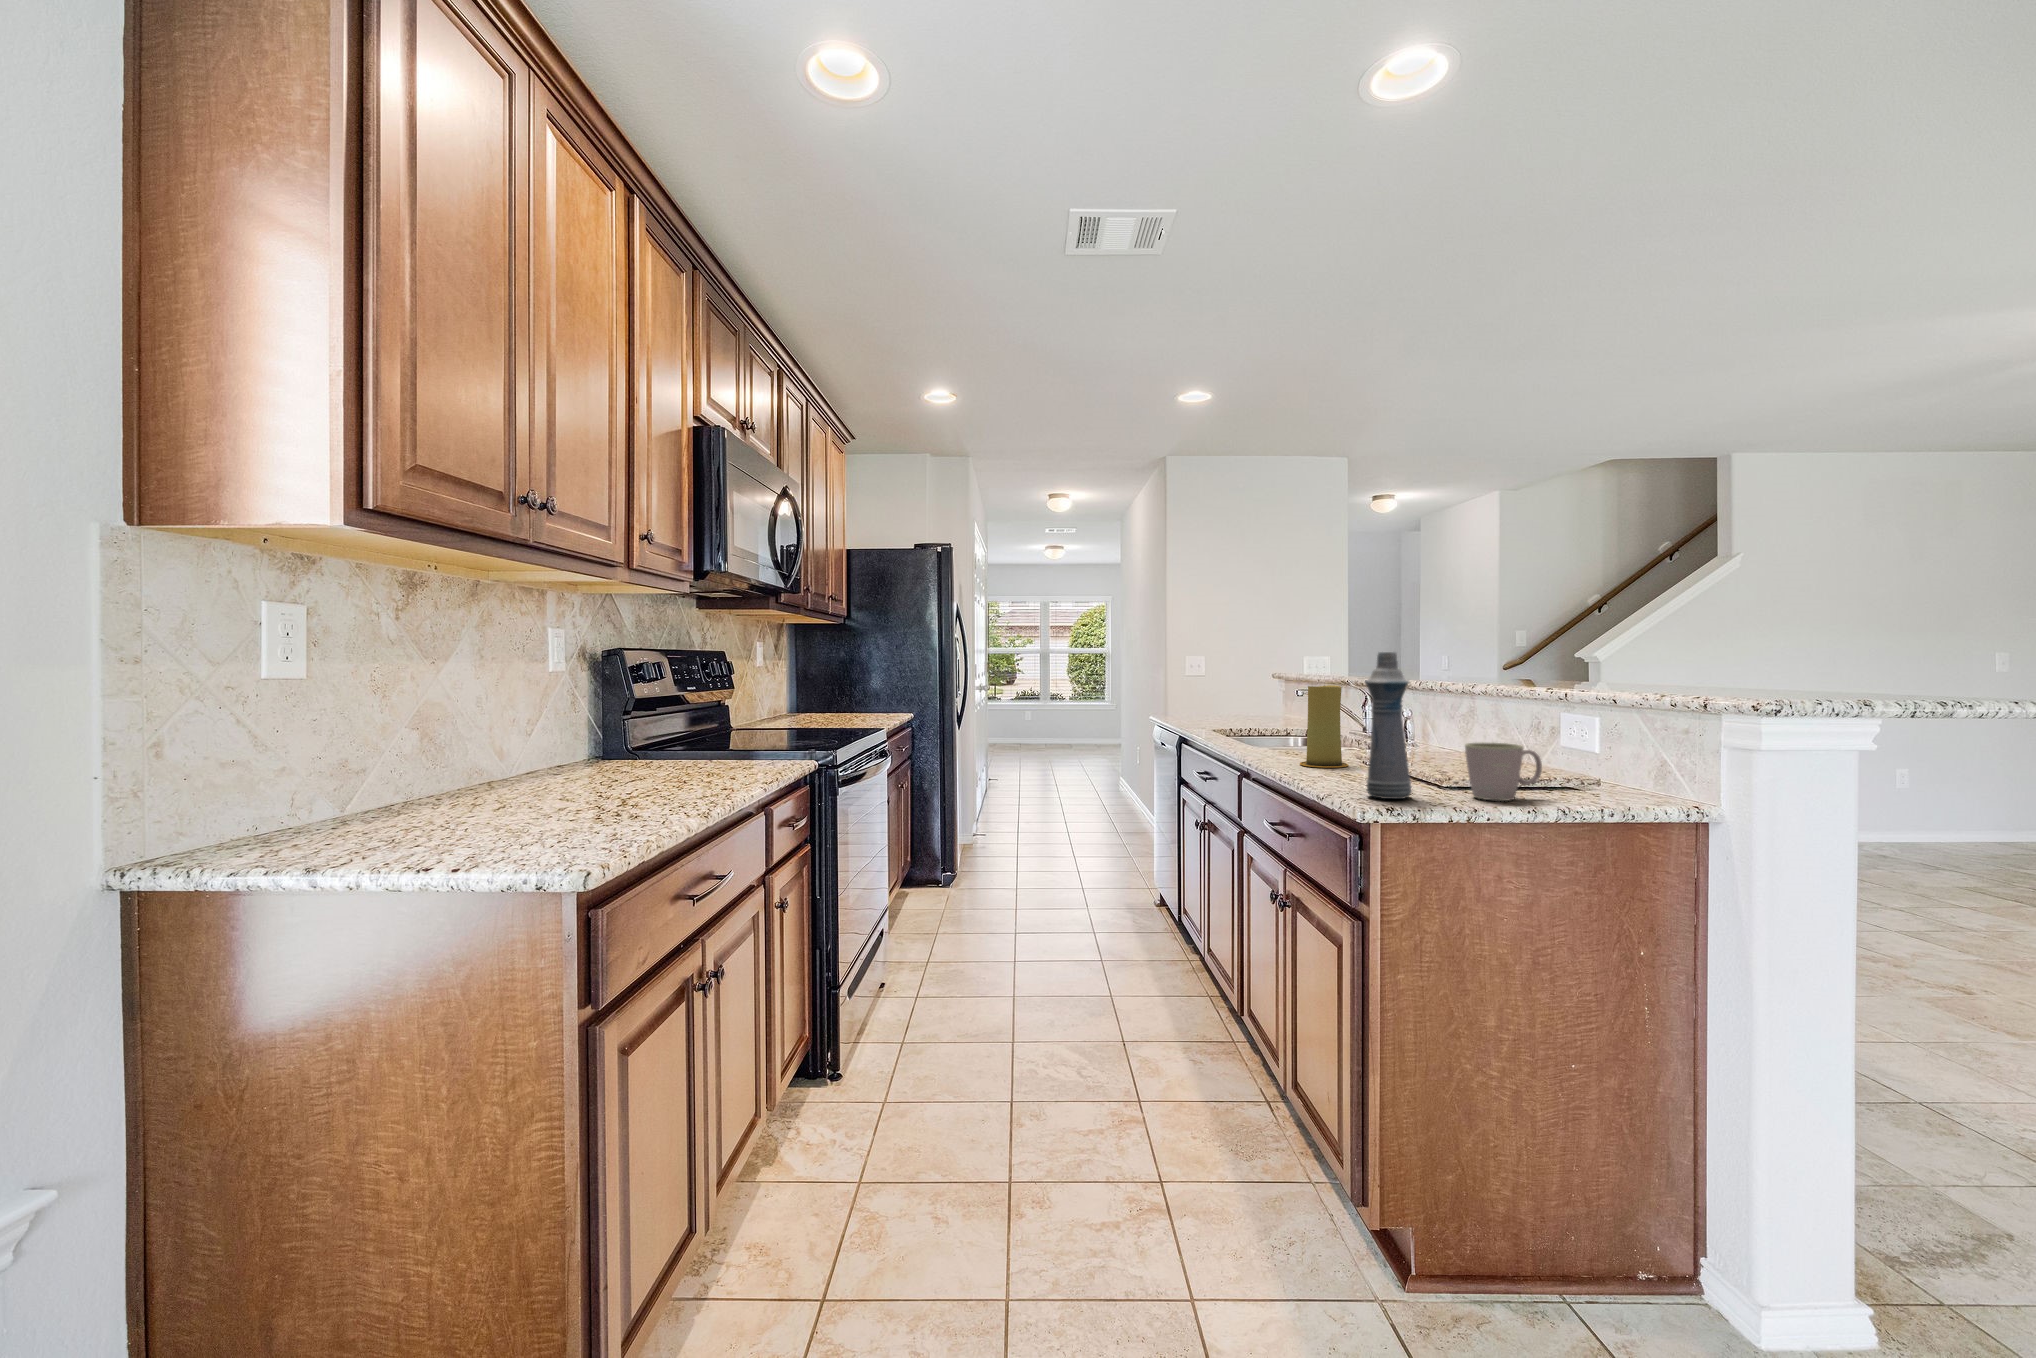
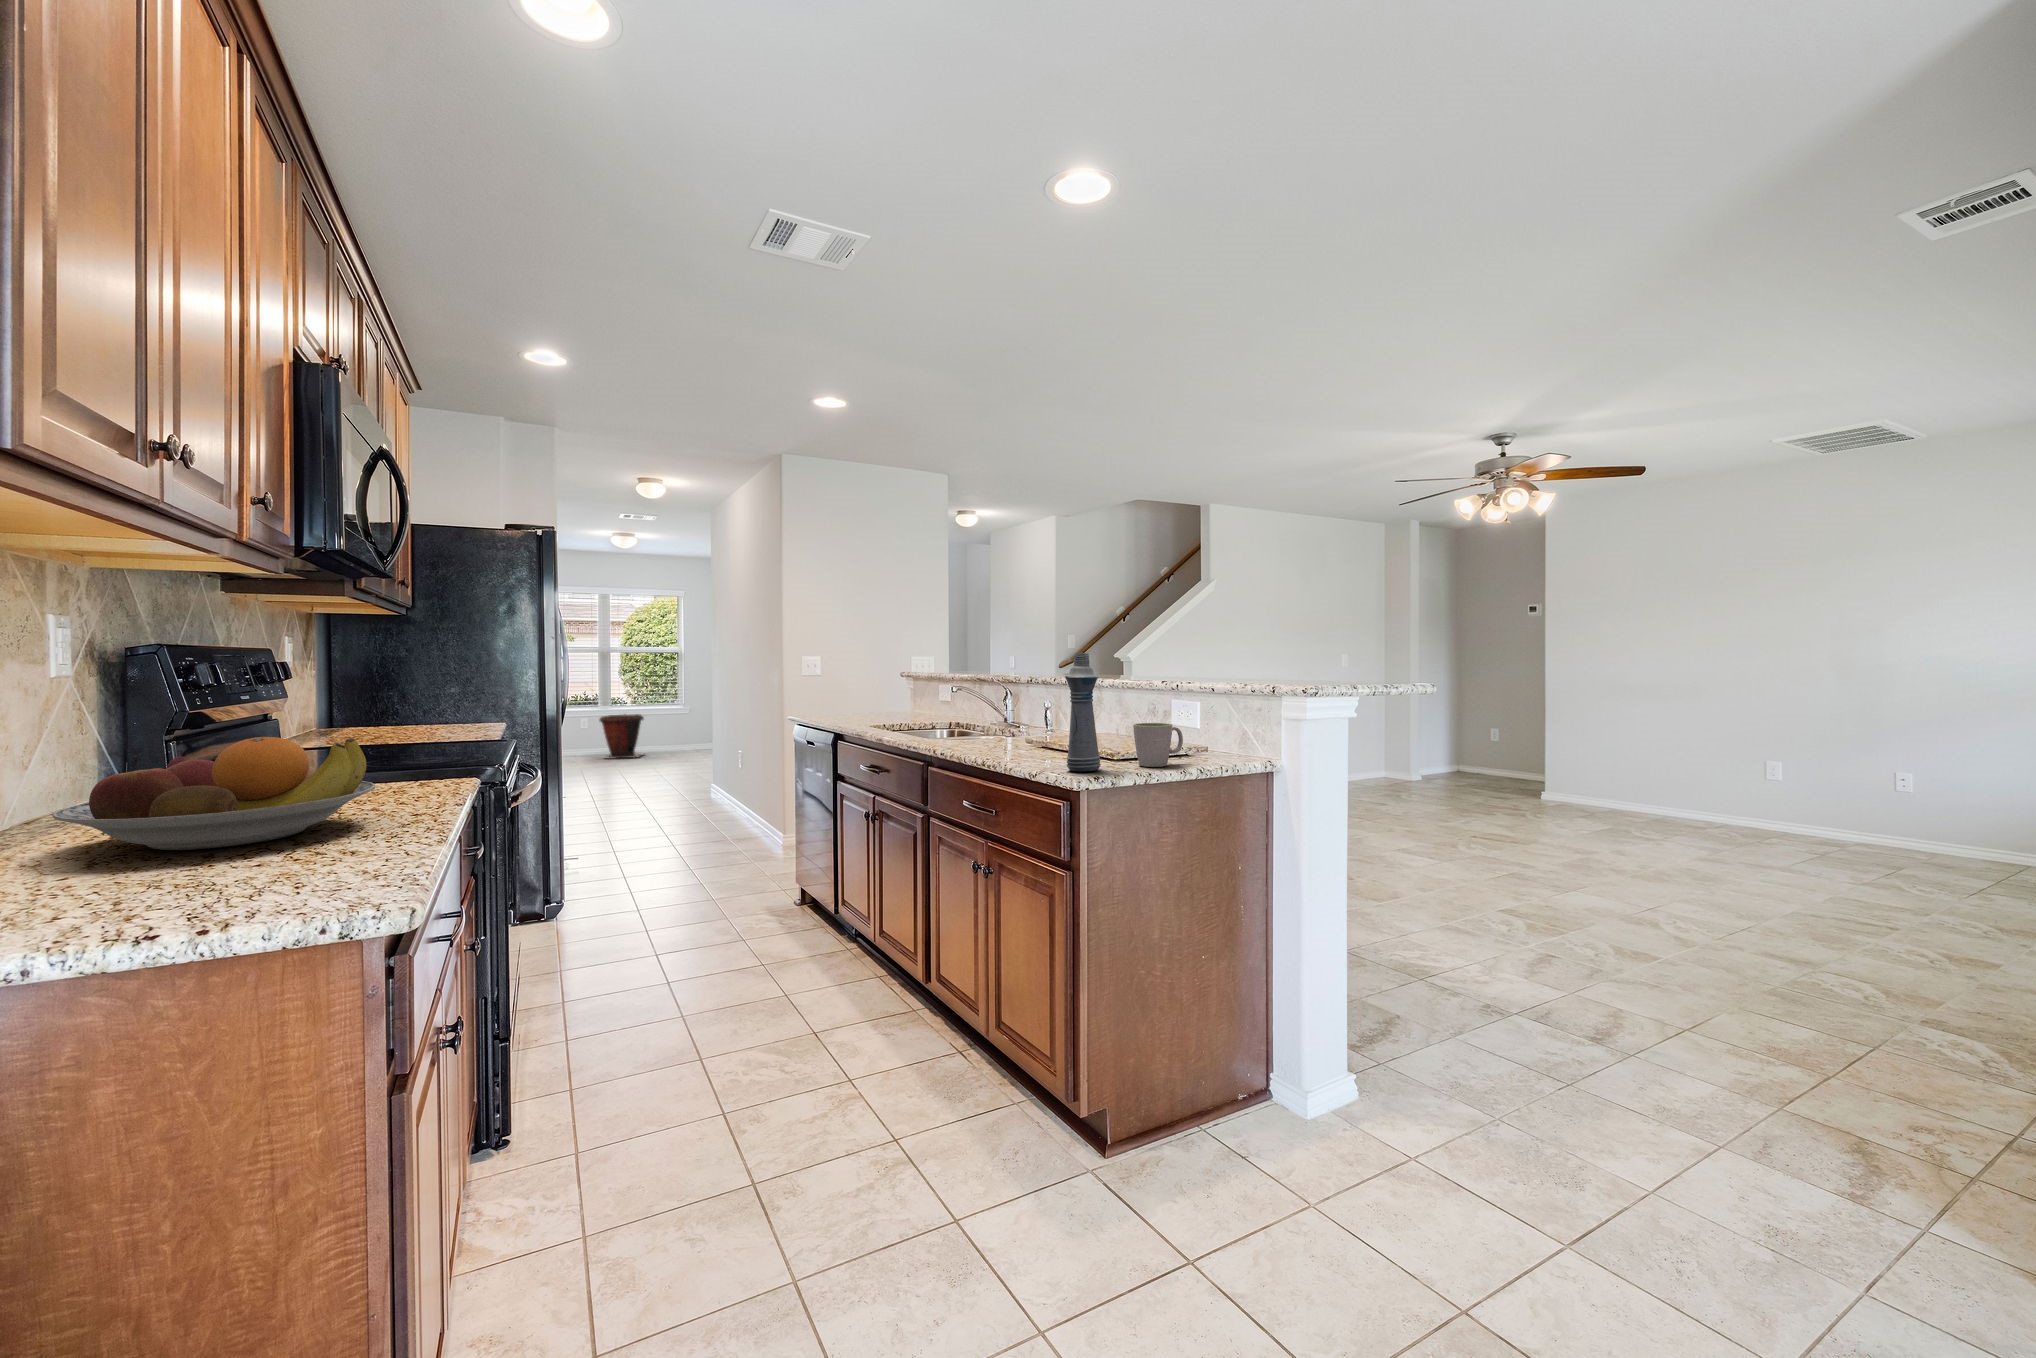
candle: present [1300,685,1348,768] -> none [984,681,1024,752]
trash can: none [1036,709,1074,750] -> present [600,714,644,758]
fruit bowl: none [491,719,694,803] -> present [53,737,376,850]

